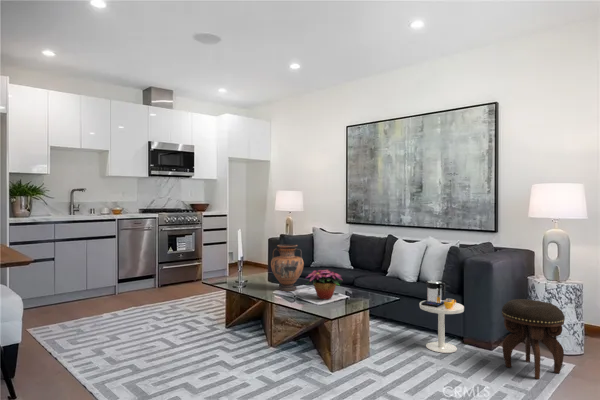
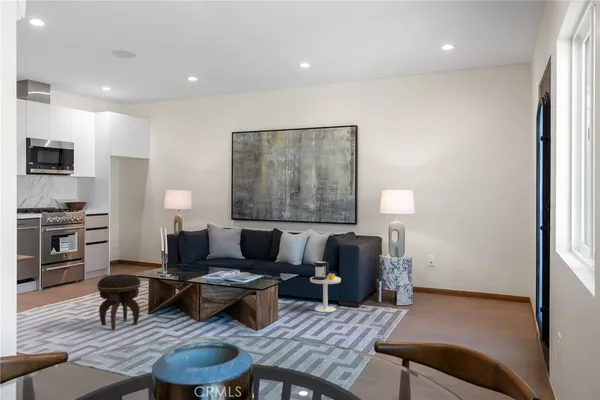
vase: present [271,245,304,291] -> none [197,239,224,276]
flower arrangement: present [306,270,340,300] -> none [231,256,263,279]
footstool: present [502,299,565,379] -> present [97,274,141,330]

